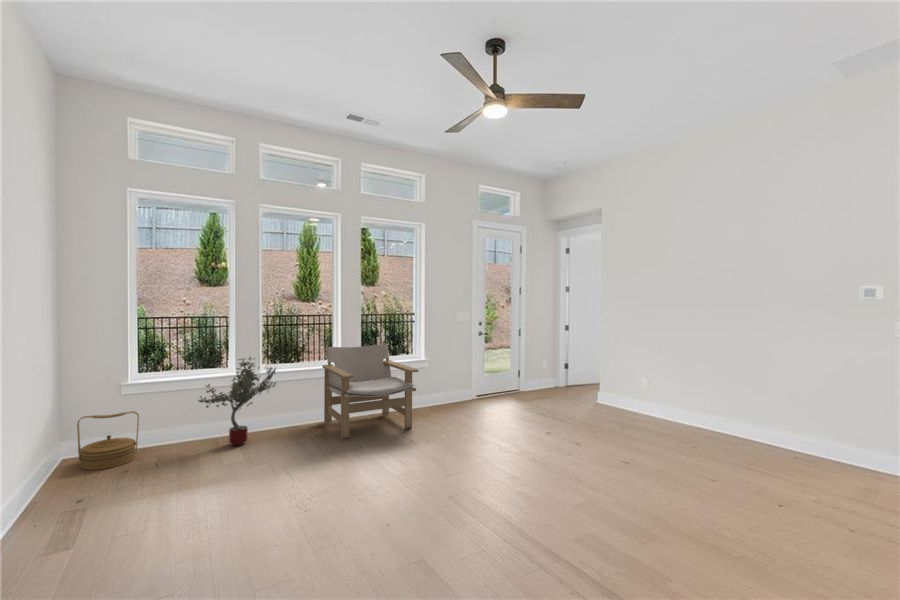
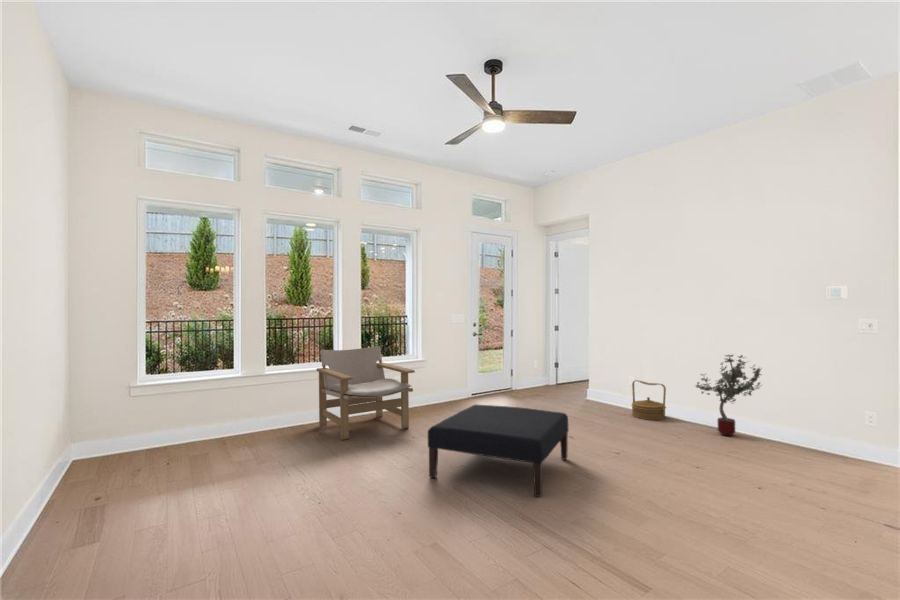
potted tree: present [199,357,276,446] -> present [696,355,761,436]
ottoman: none [420,408,574,517] -> present [428,405,568,497]
woven basket: present [77,411,139,470] -> present [632,380,666,420]

